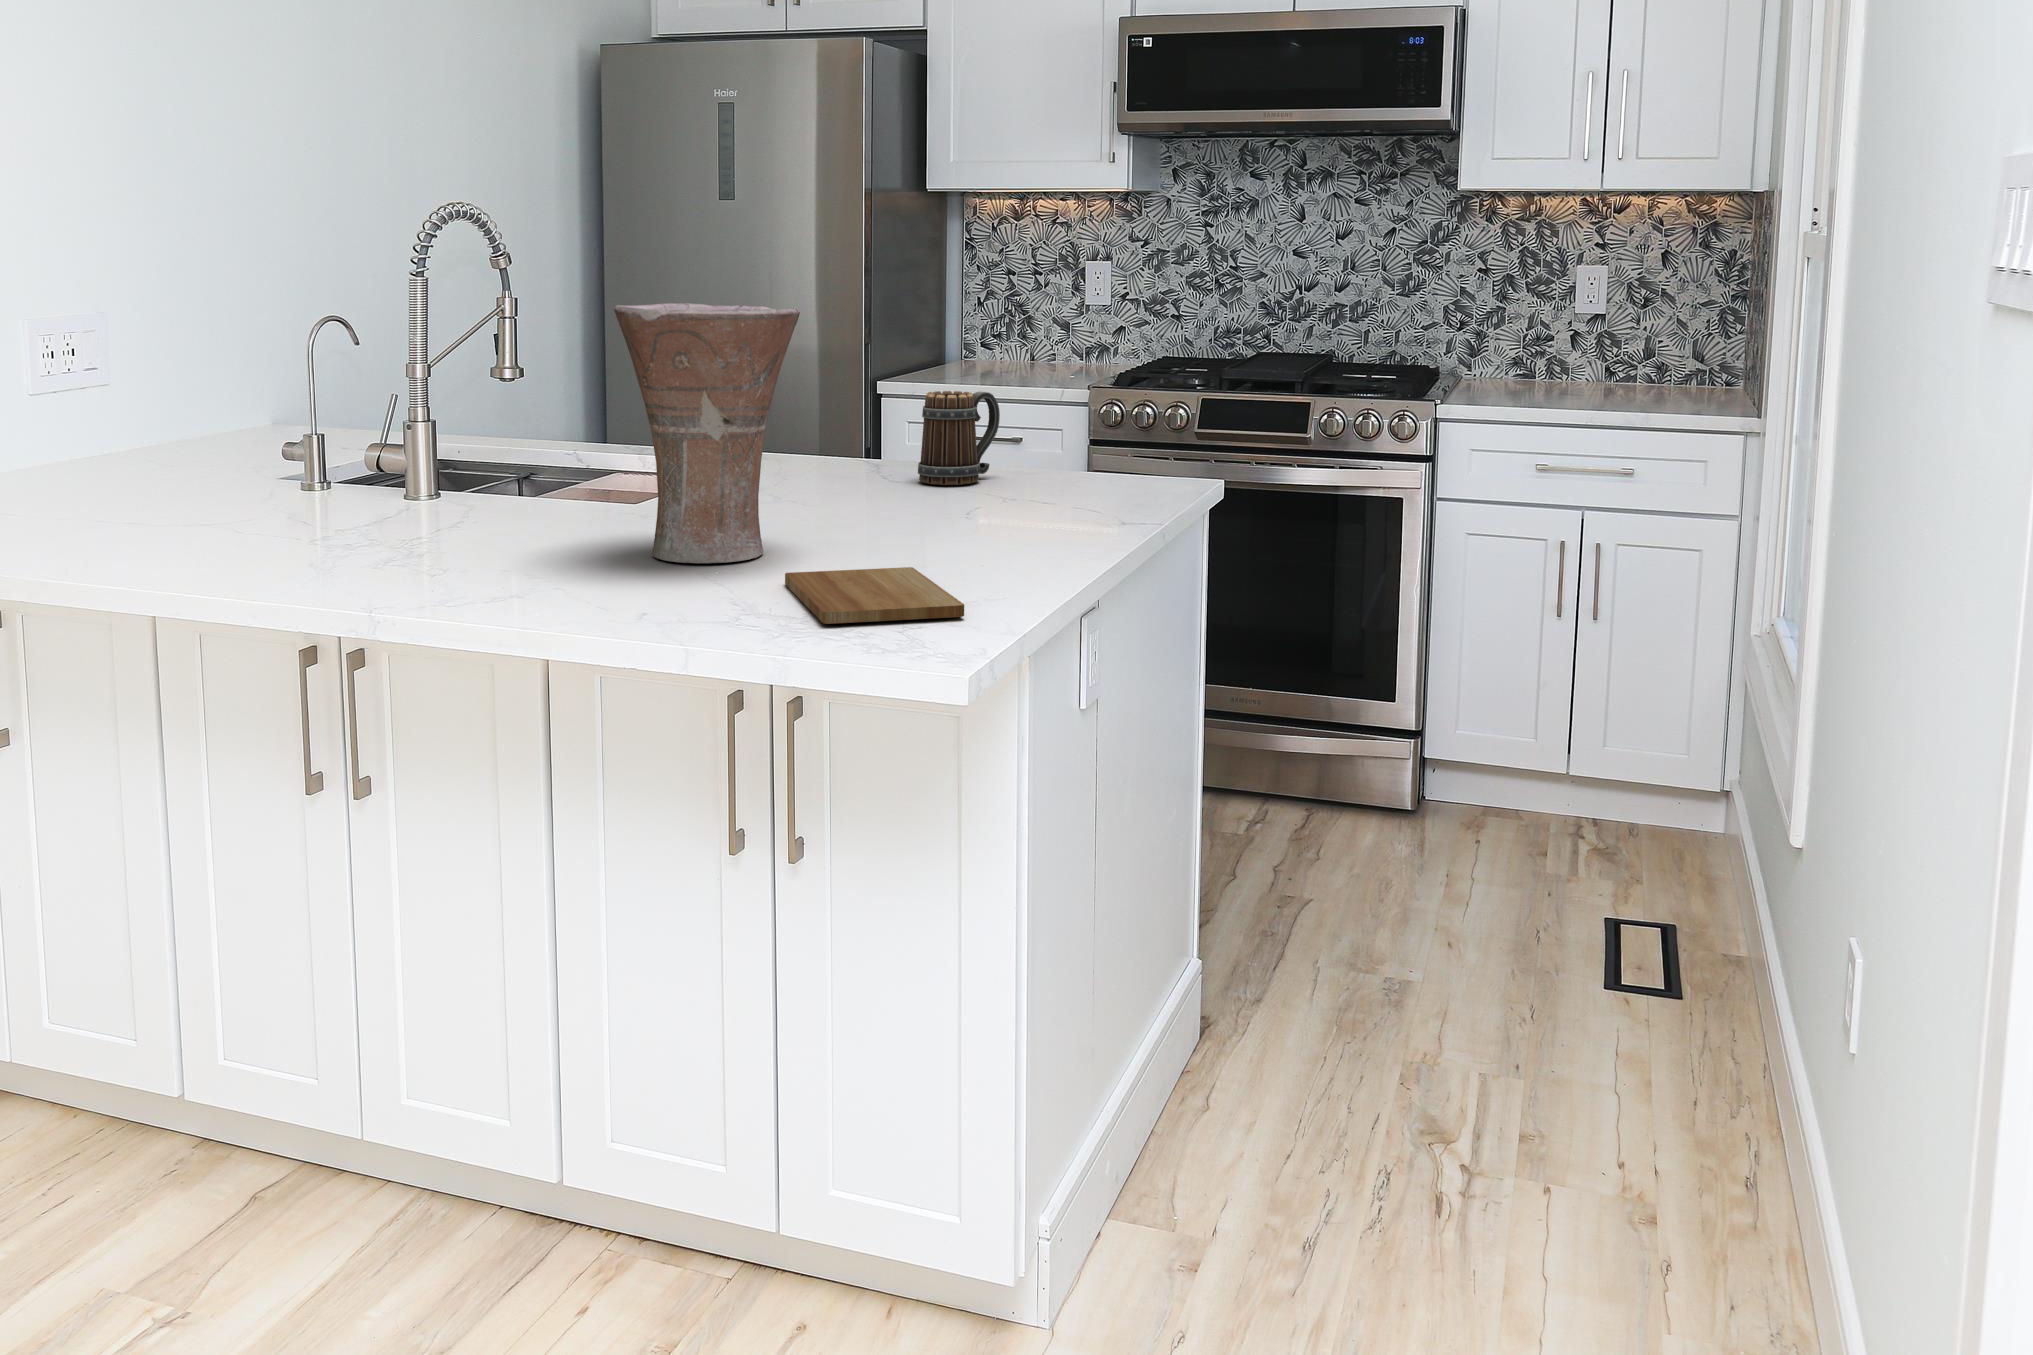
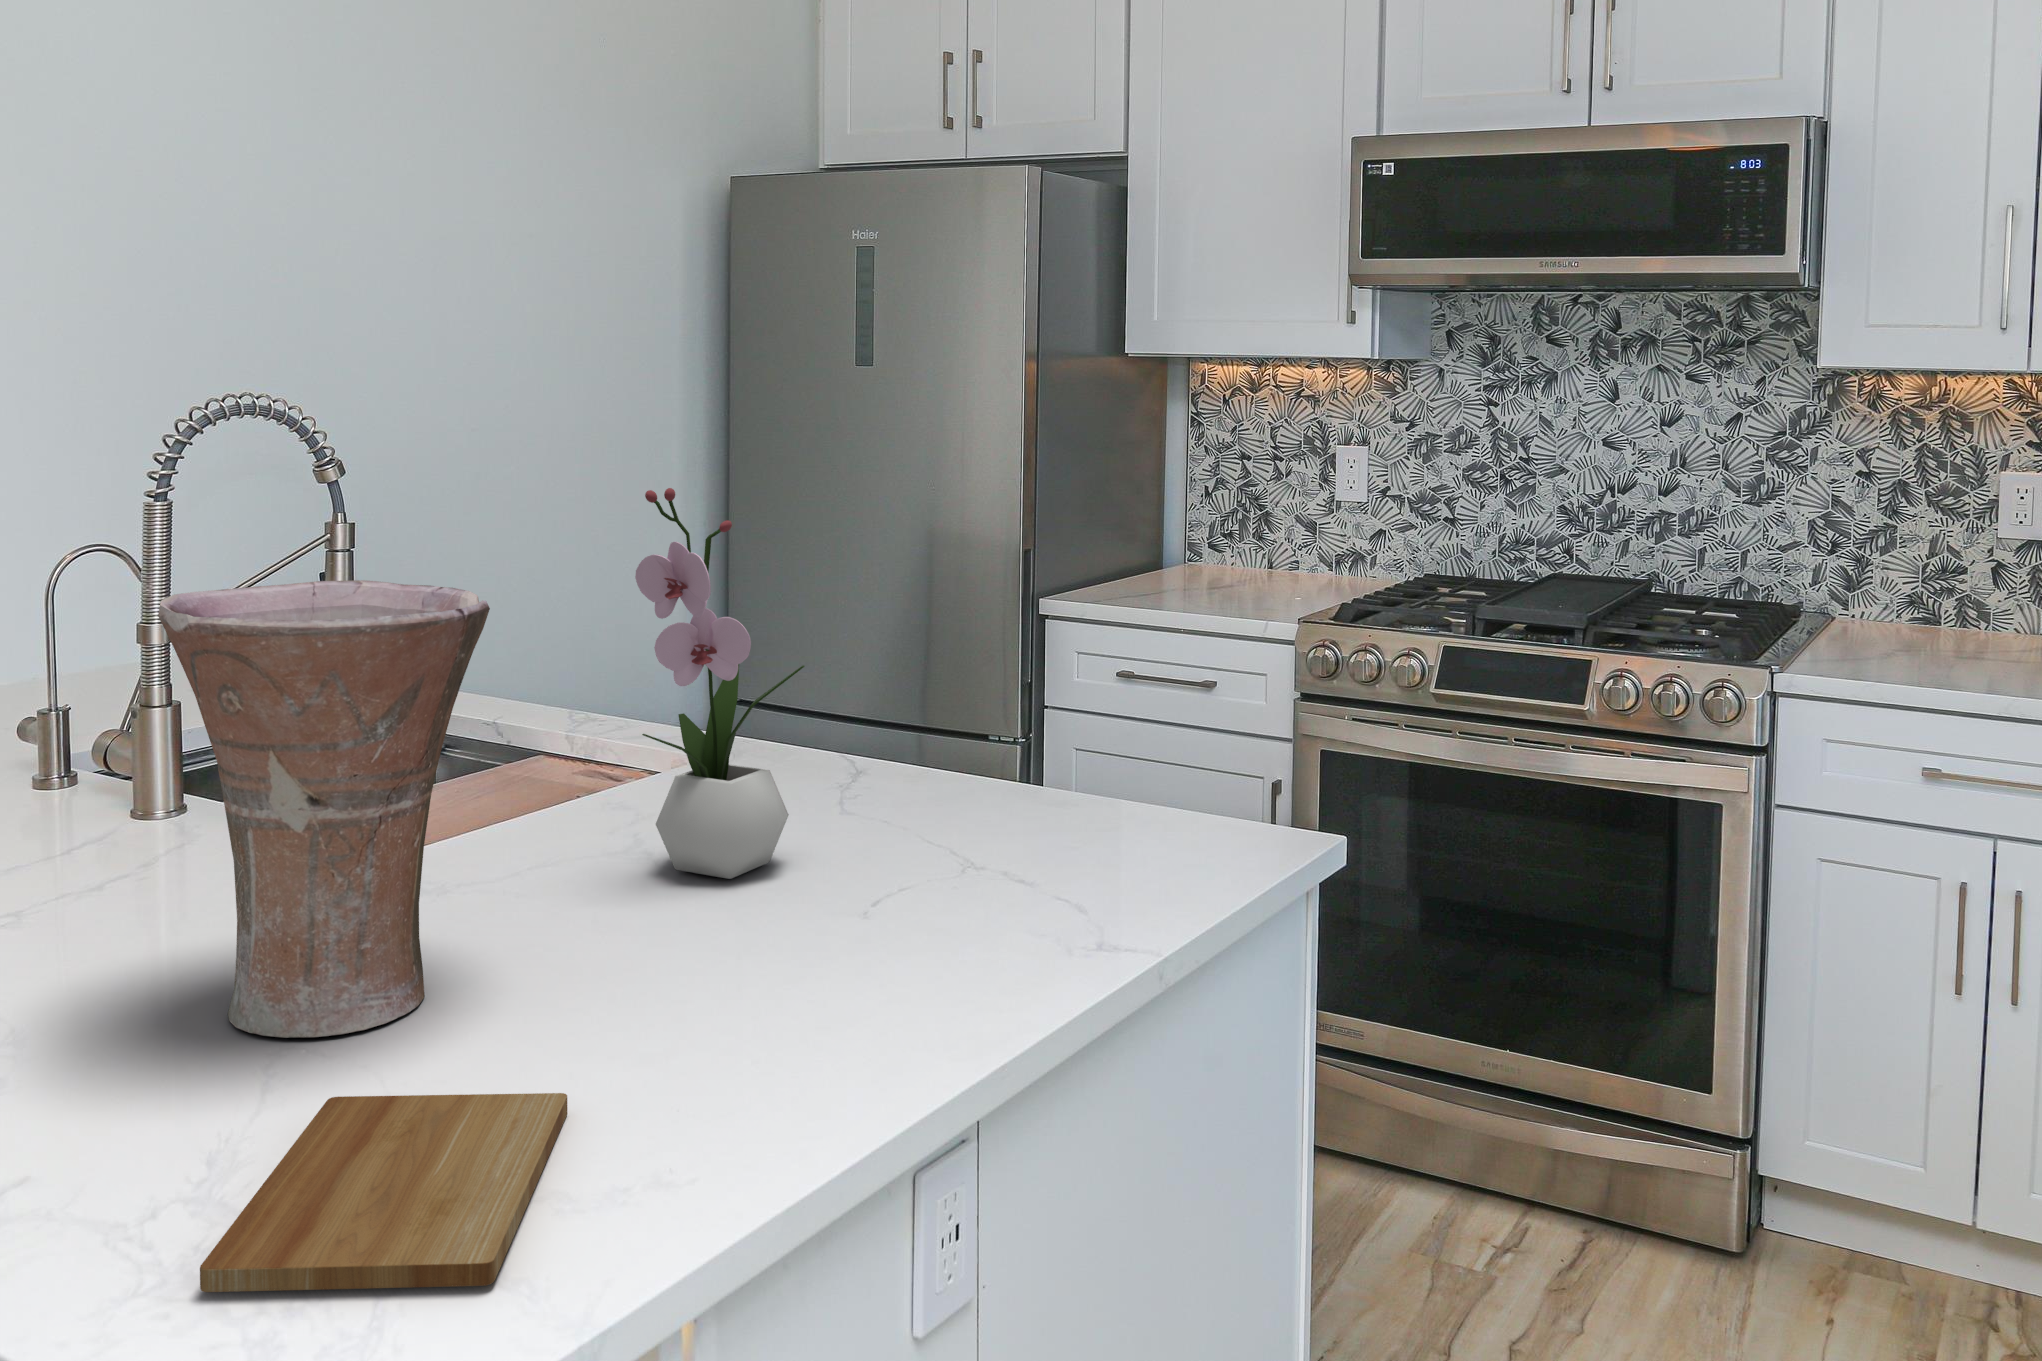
flower arrangement: none [808,253,900,505] -> present [635,488,804,879]
mug: present [918,391,1000,485] -> none [872,682,1006,830]

